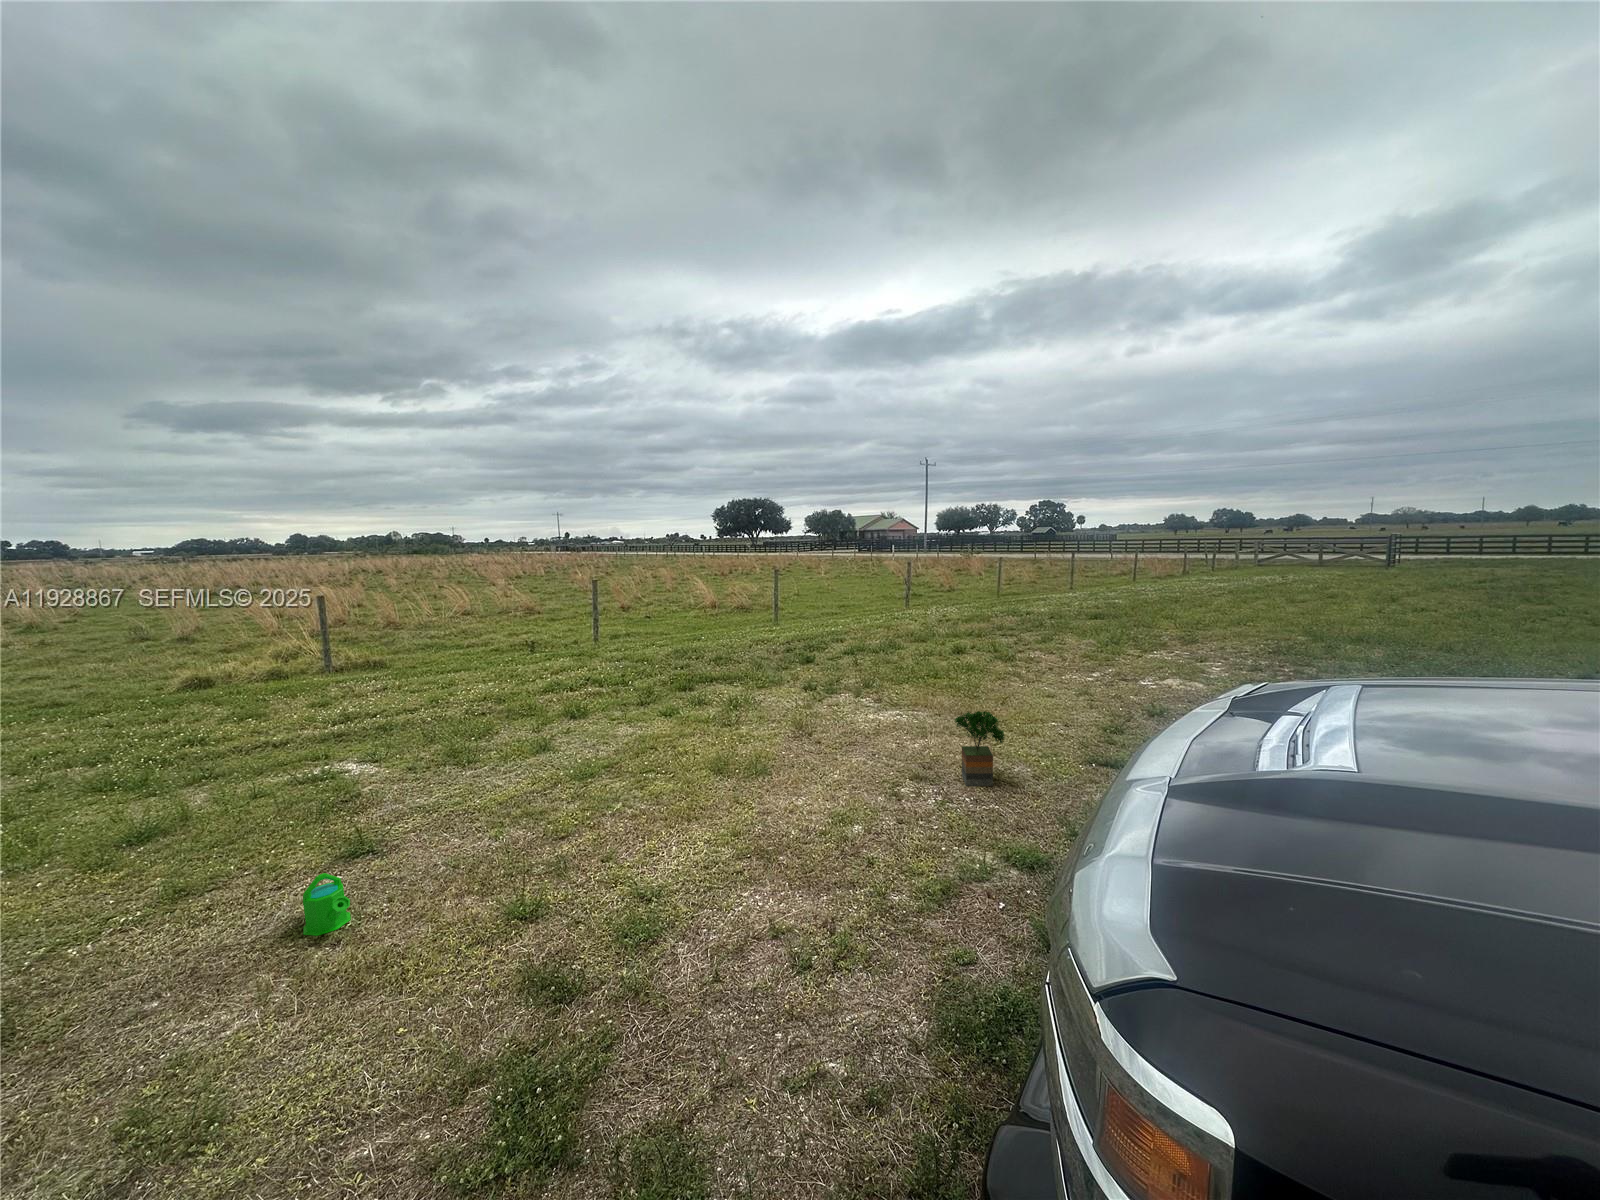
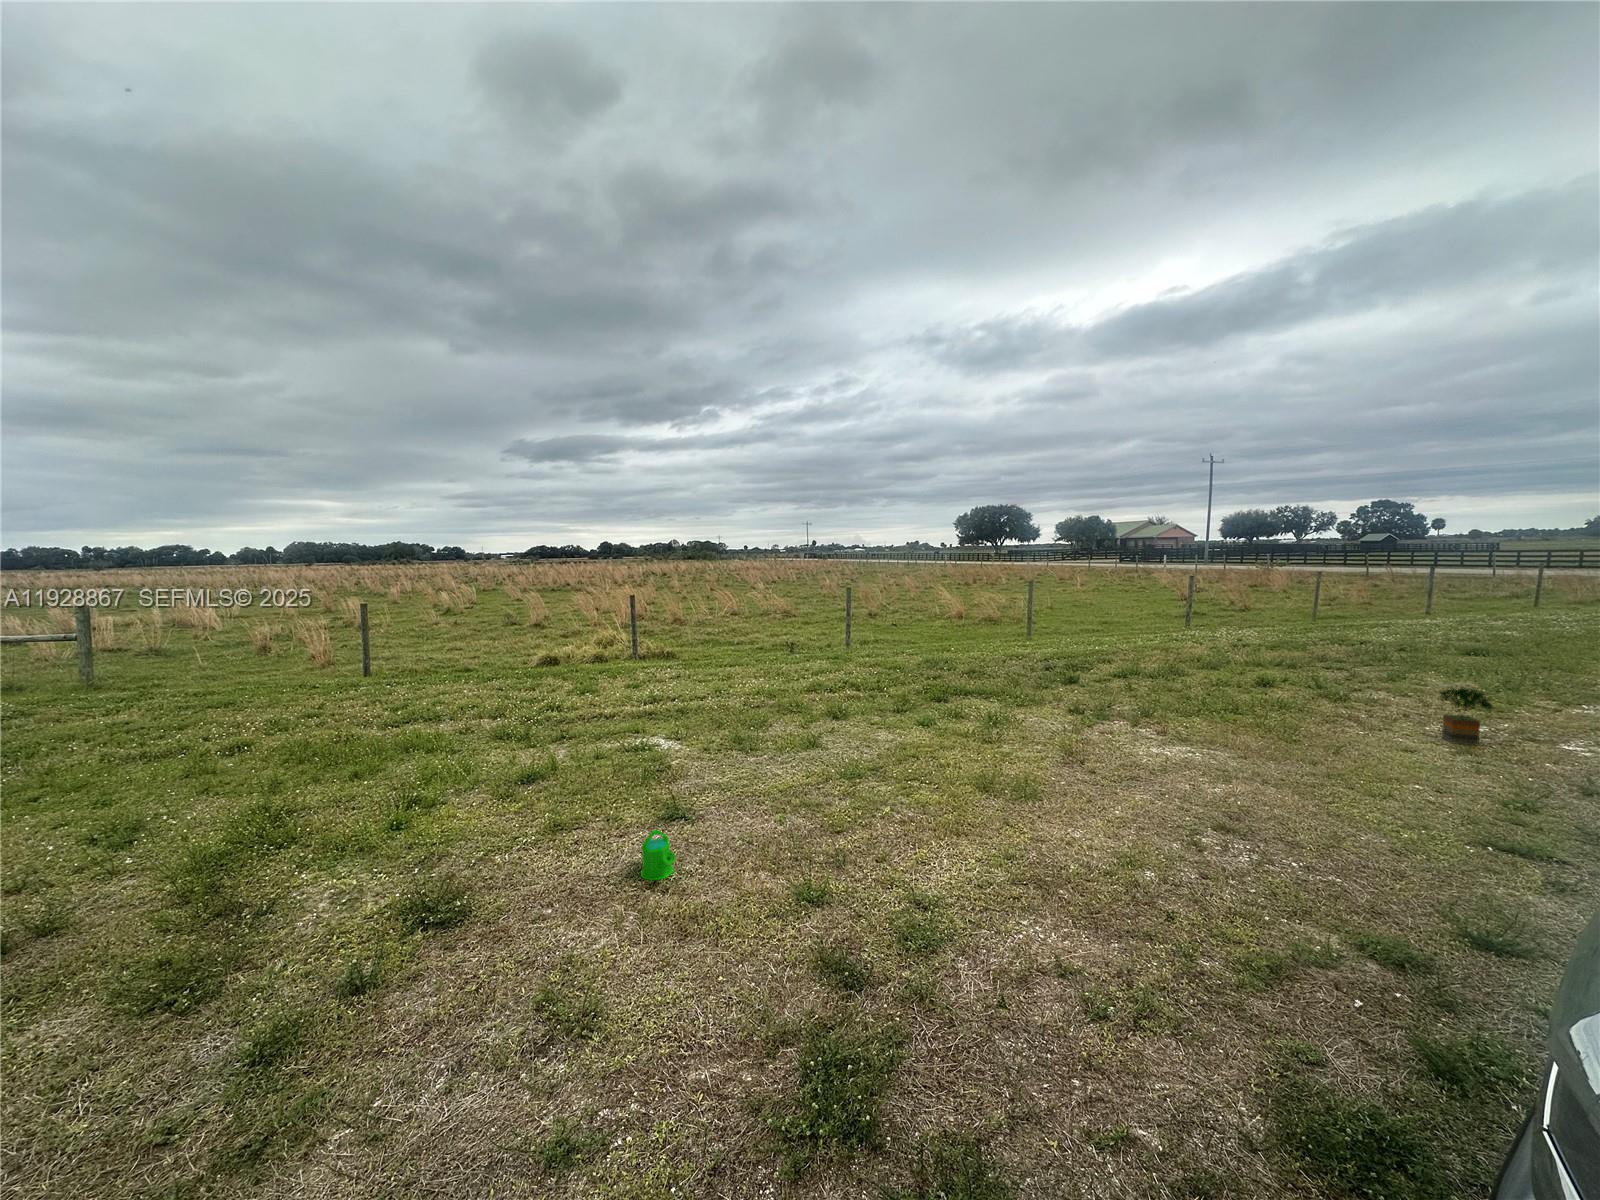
potted tree: present [954,711,1005,786] -> present [1440,688,1494,745]

